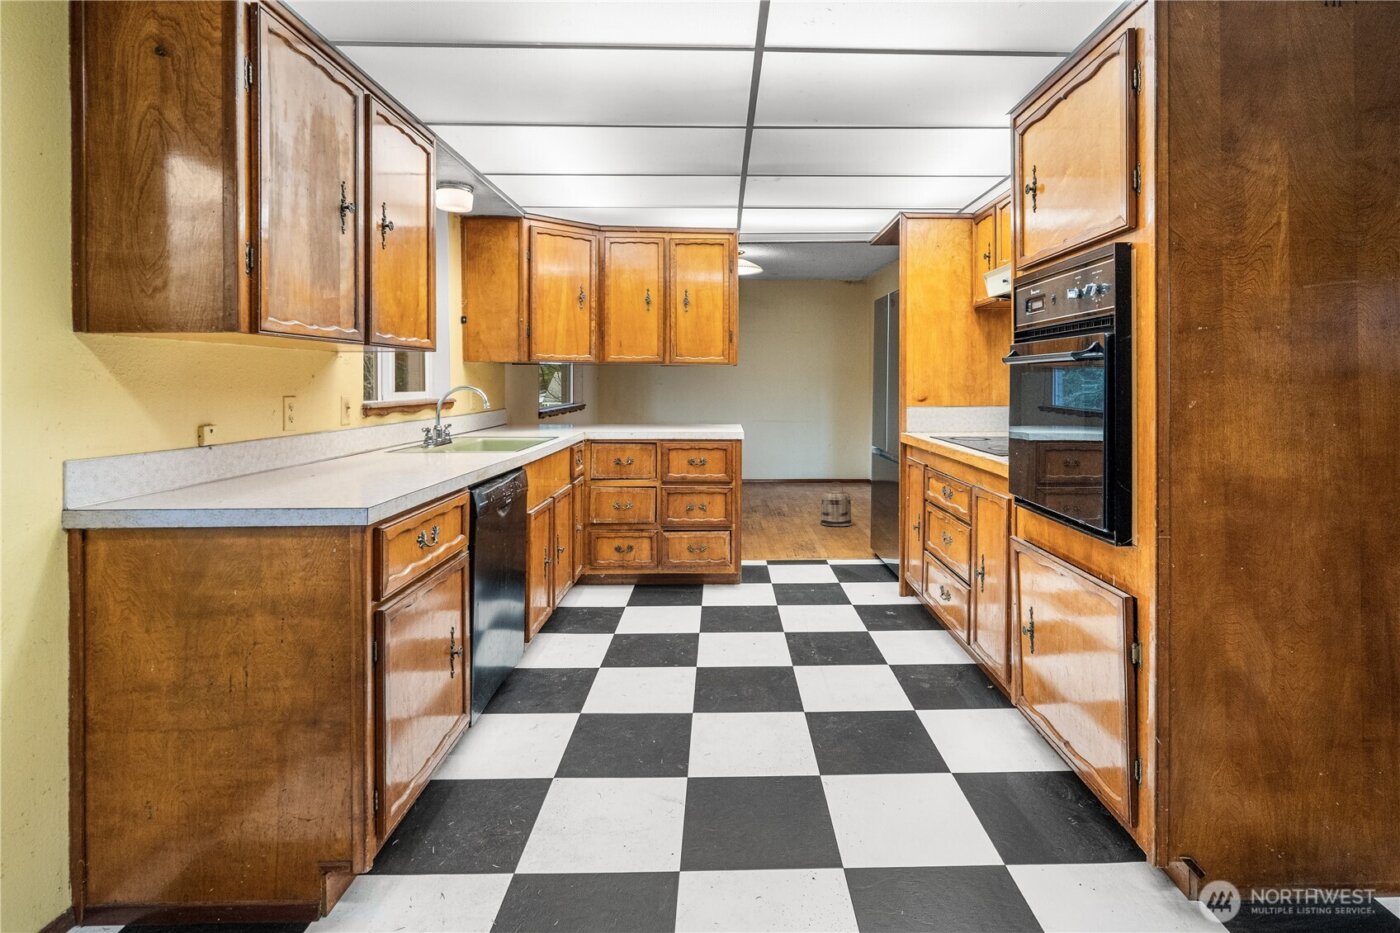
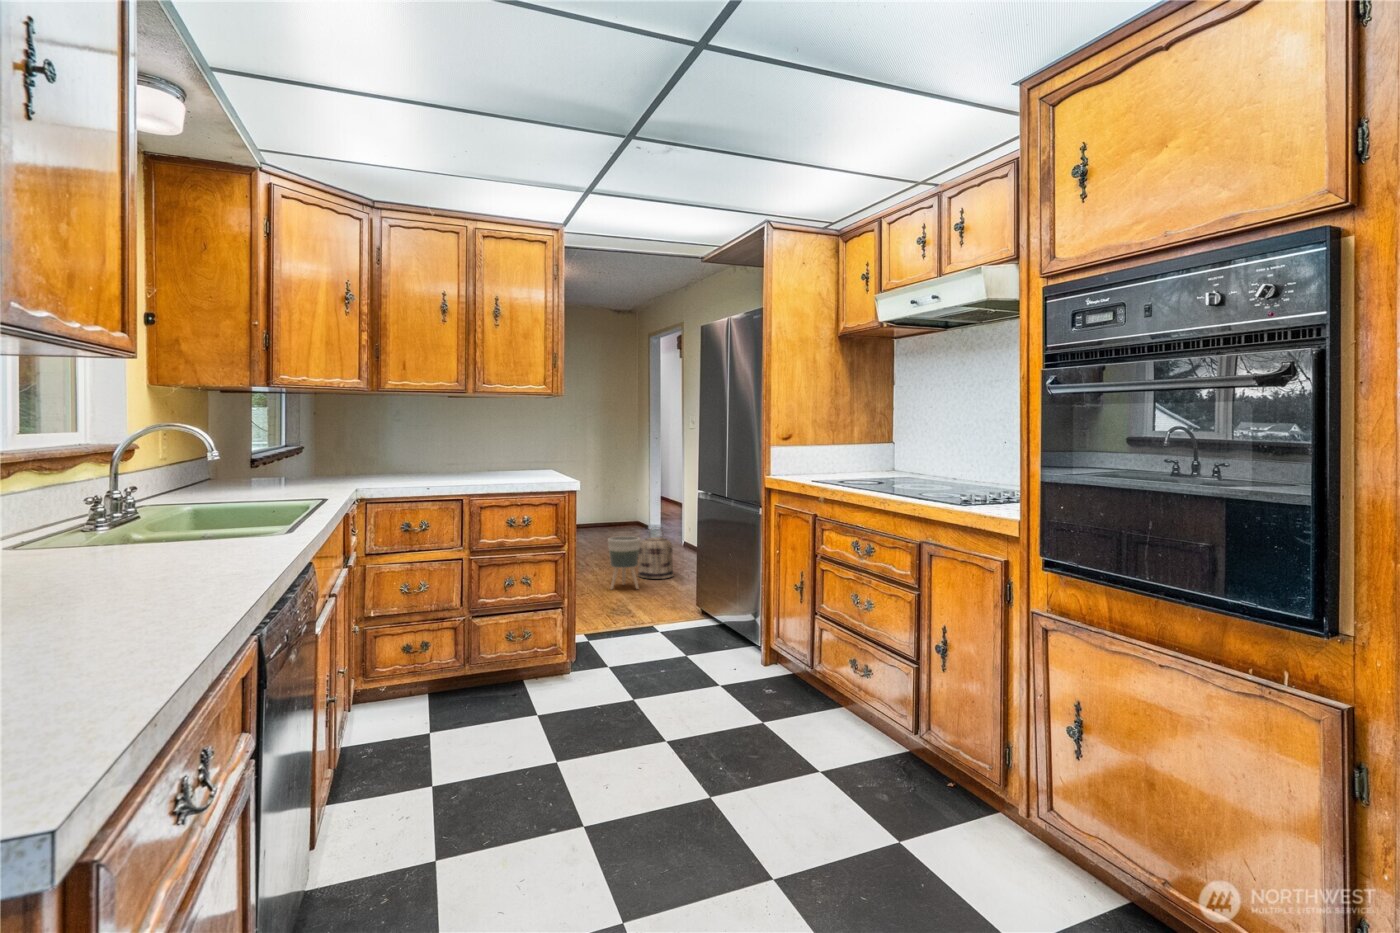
planter: none [791,488,819,532] -> present [608,536,640,589]

